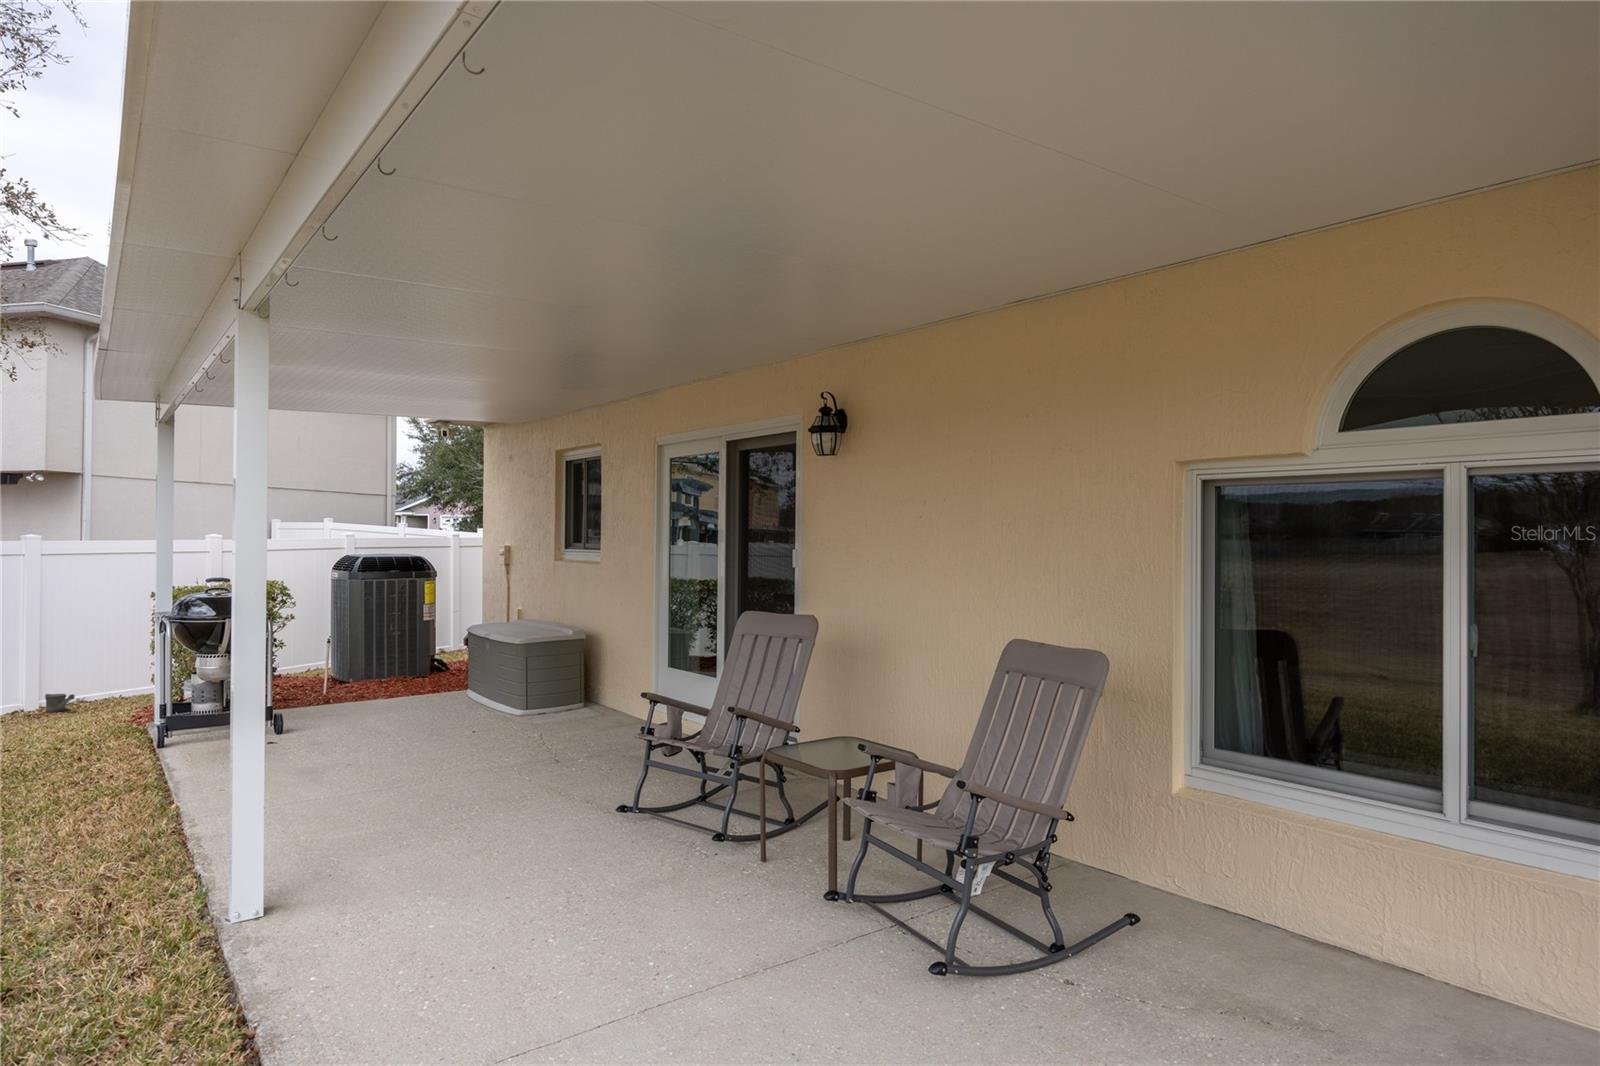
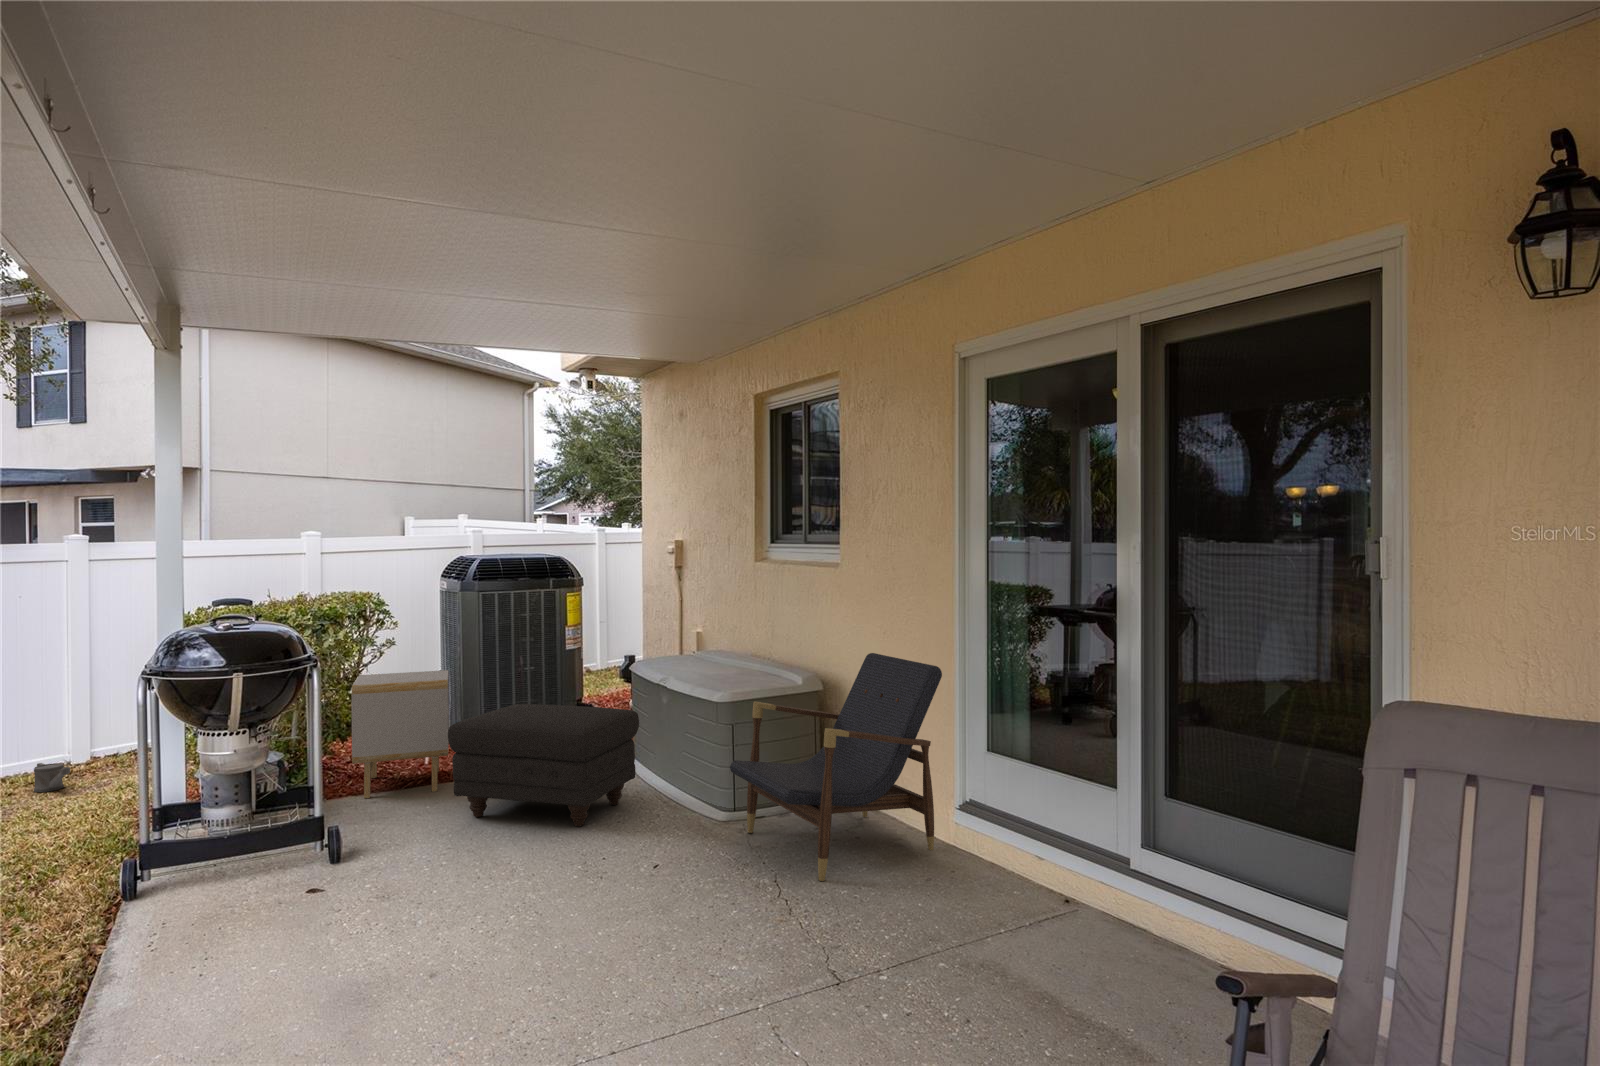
lounge chair: none [522,615,644,734] -> present [730,653,942,881]
side table: none [279,631,343,710] -> present [352,670,449,798]
ottoman: none [346,650,470,719] -> present [448,704,639,827]

